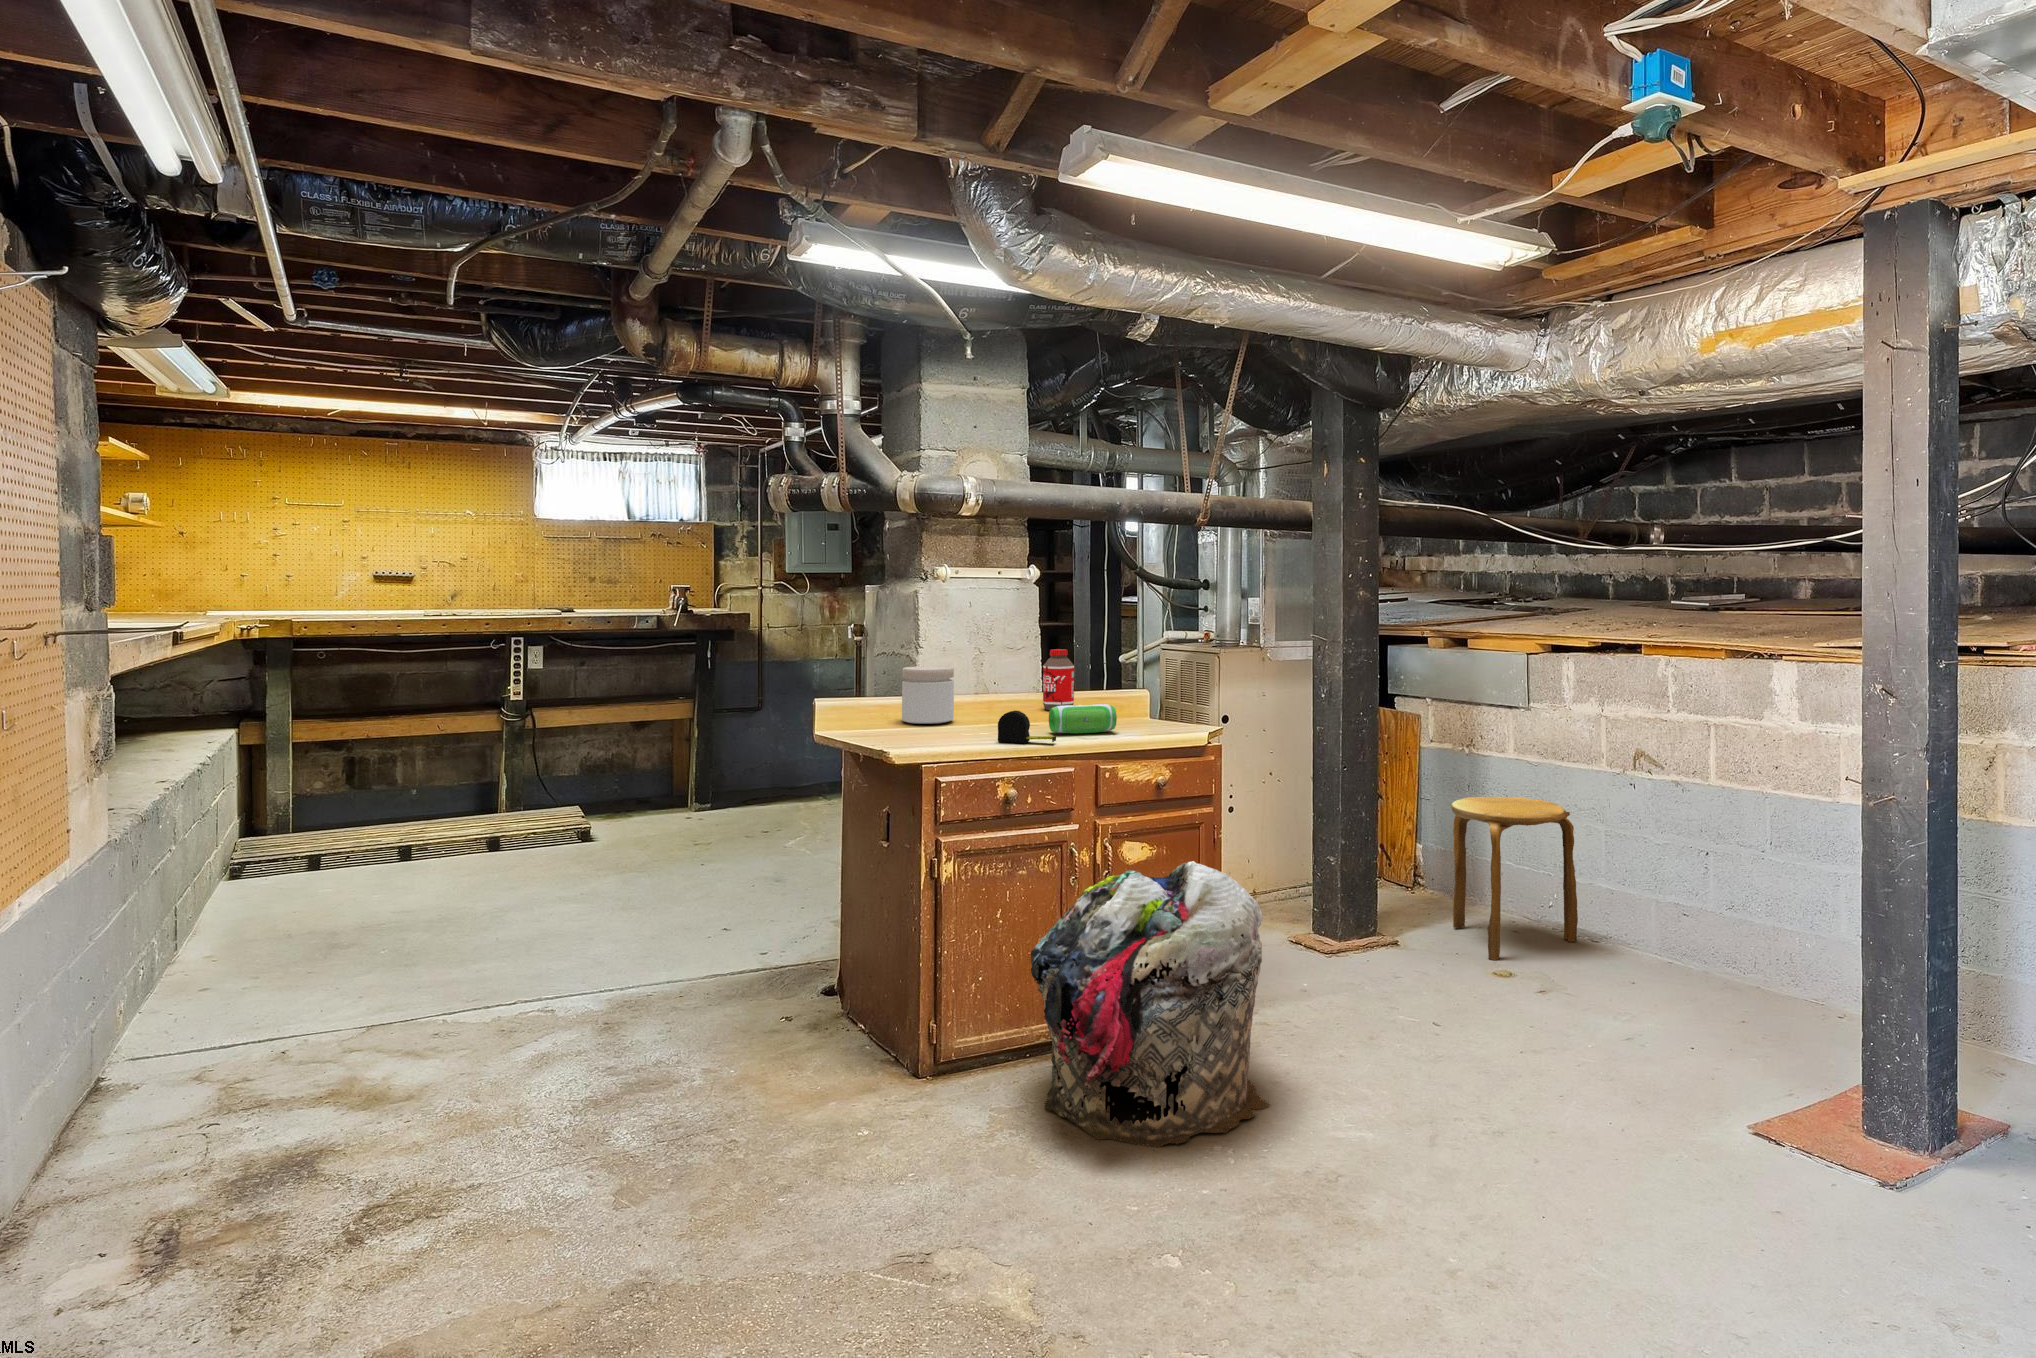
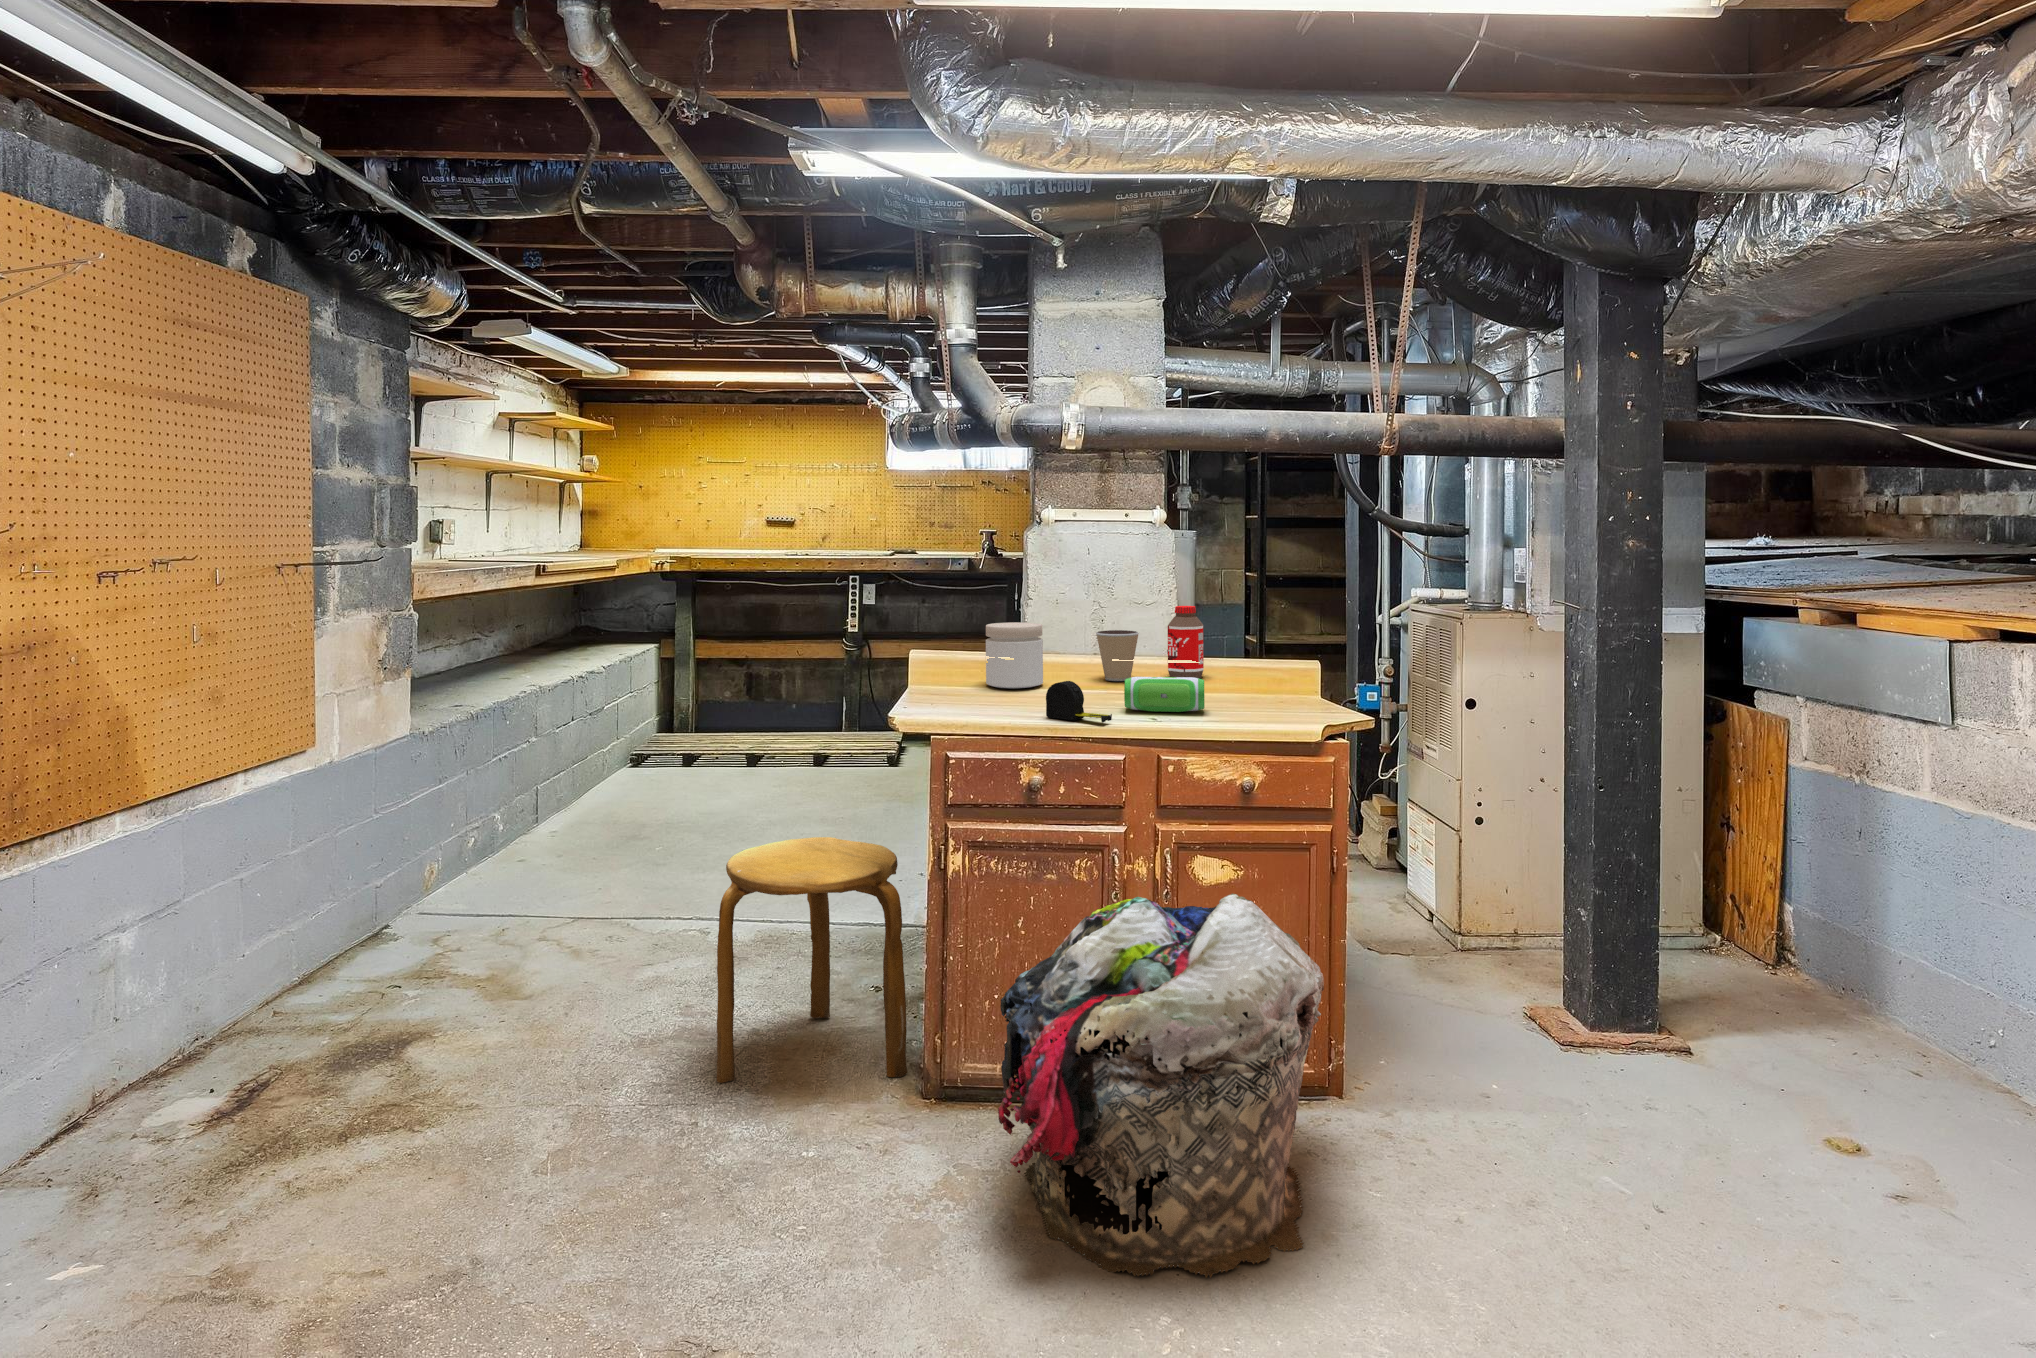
coffee cup: none [989,671,1026,714] -> present [1096,630,1139,681]
stool: present [1451,797,1578,960] -> present [717,837,907,1083]

